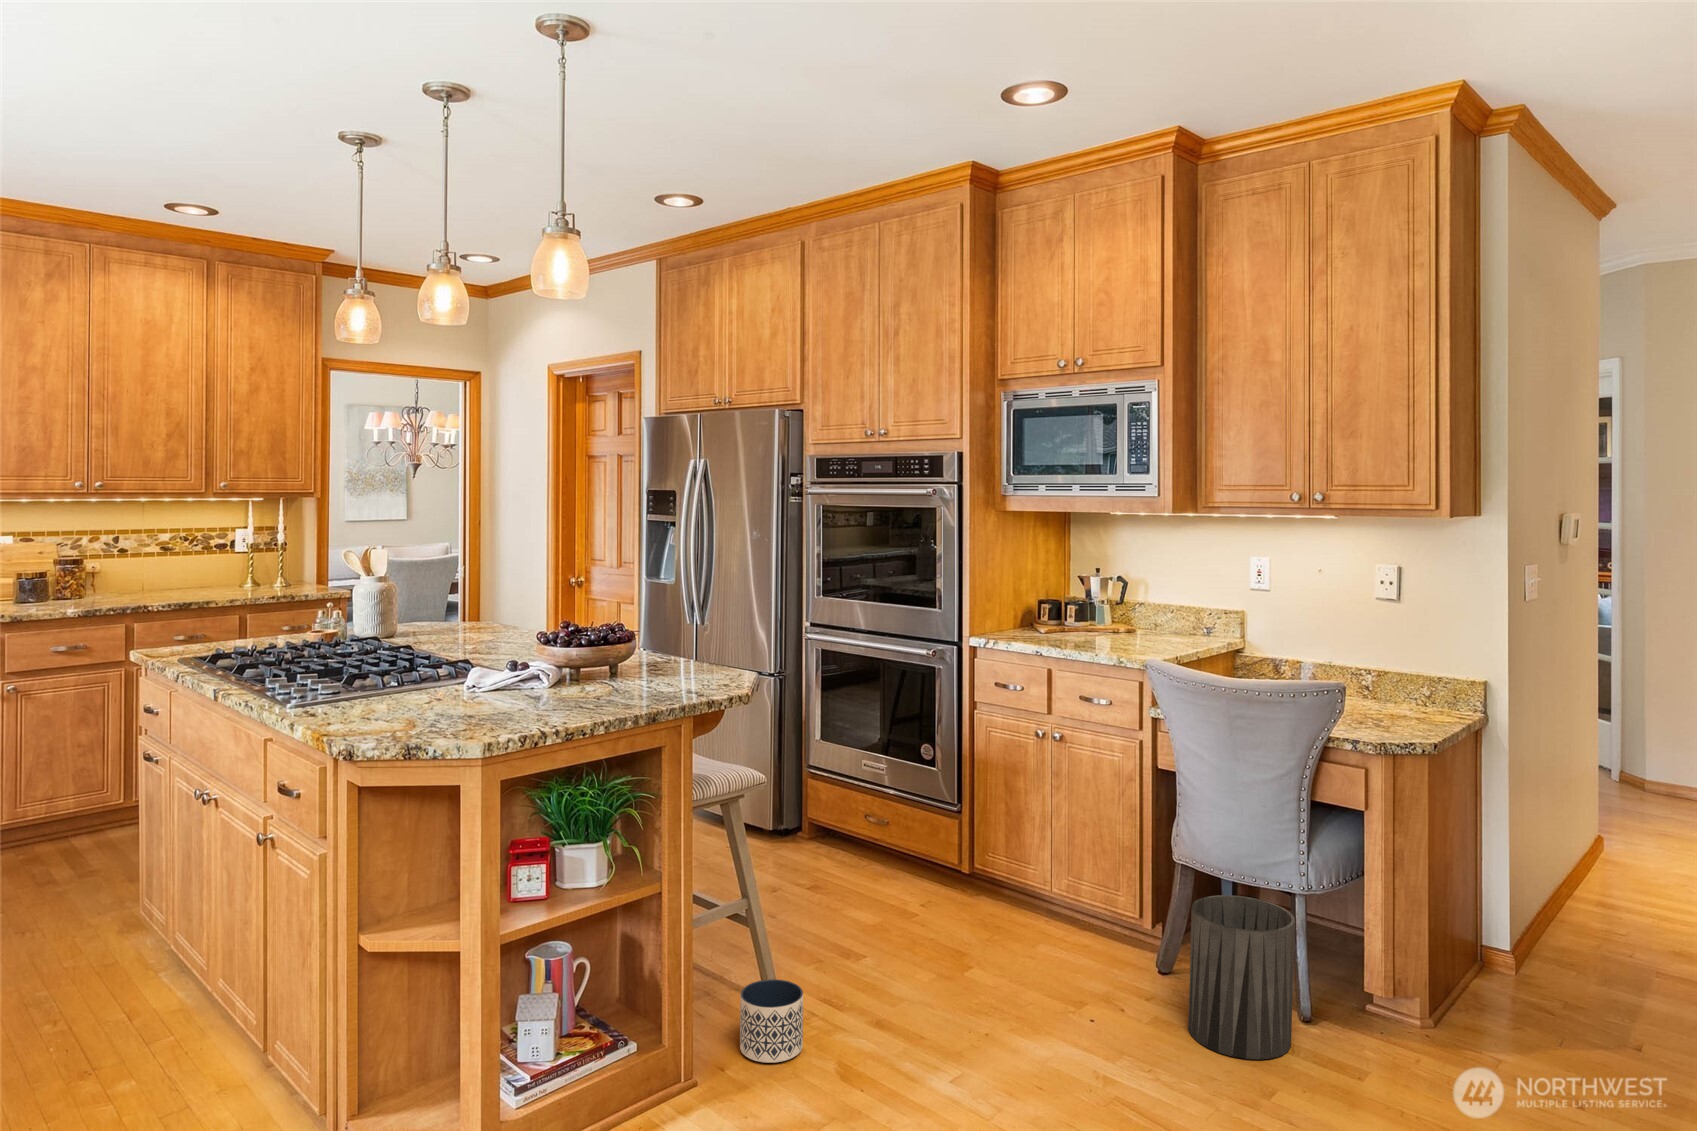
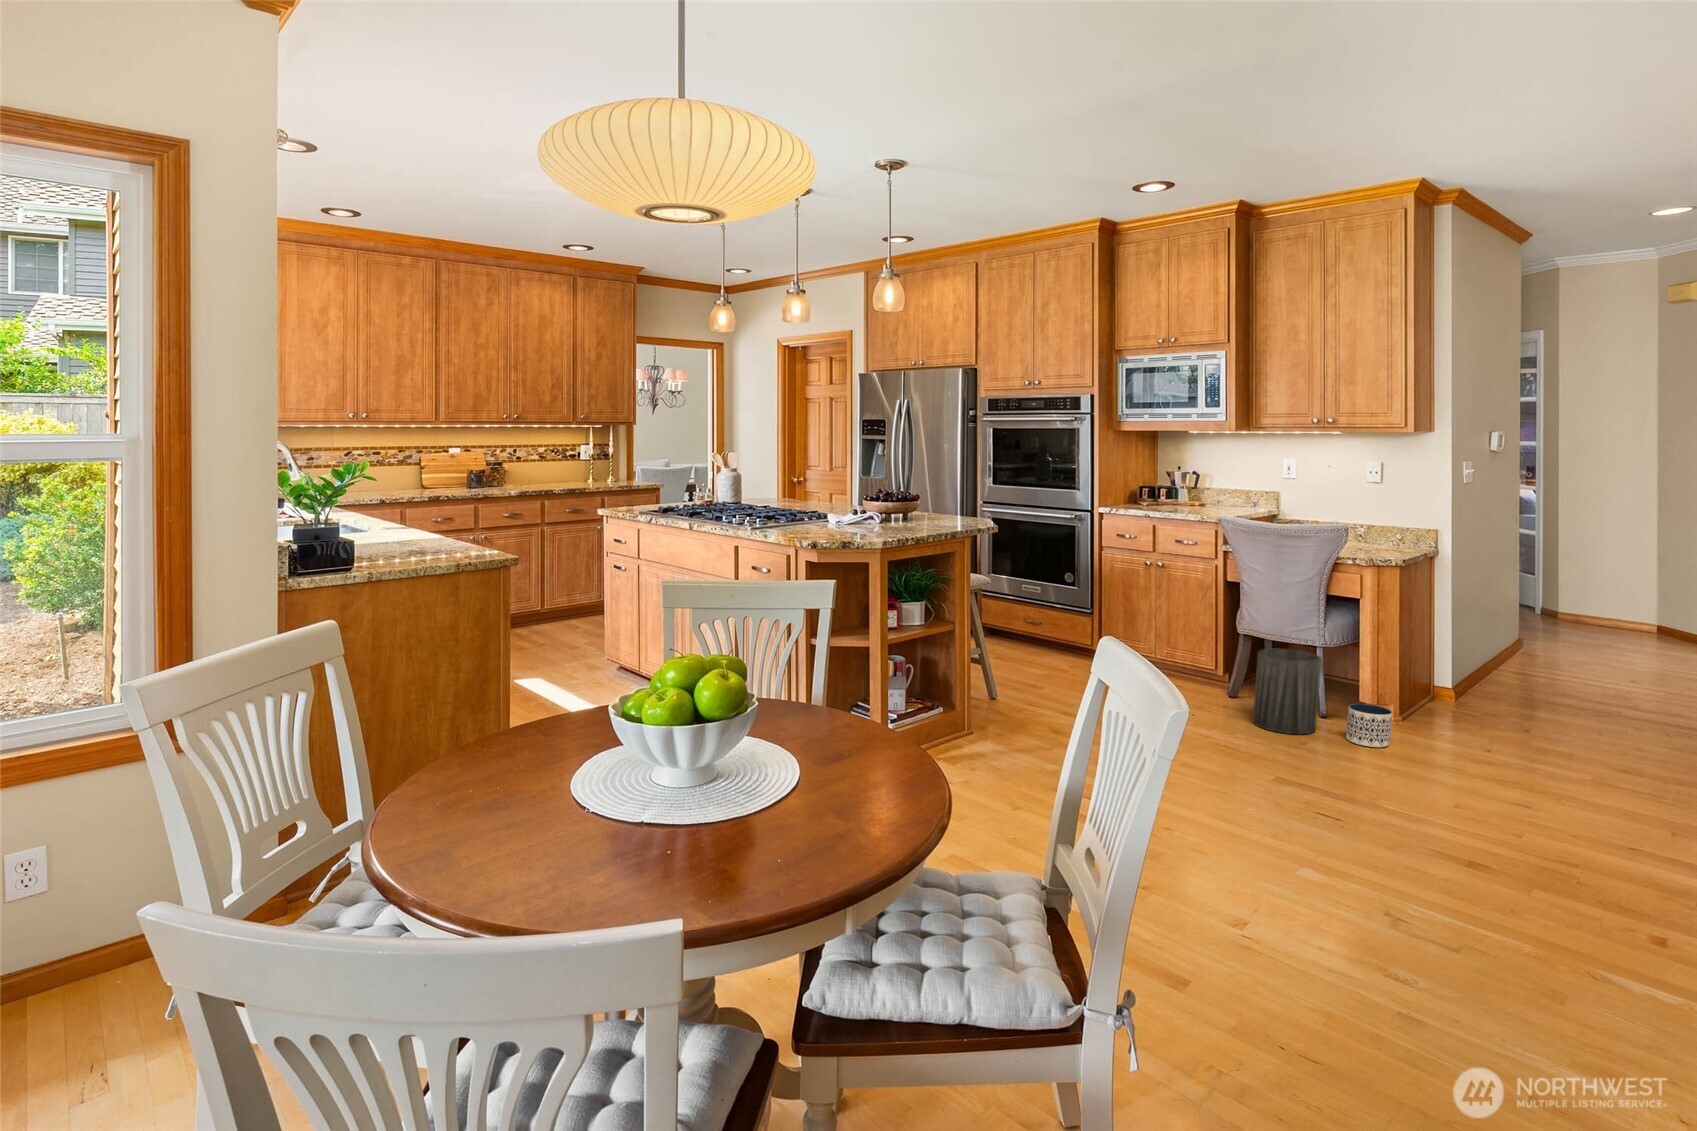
planter: present [740,979,803,1063] -> present [1346,704,1392,747]

